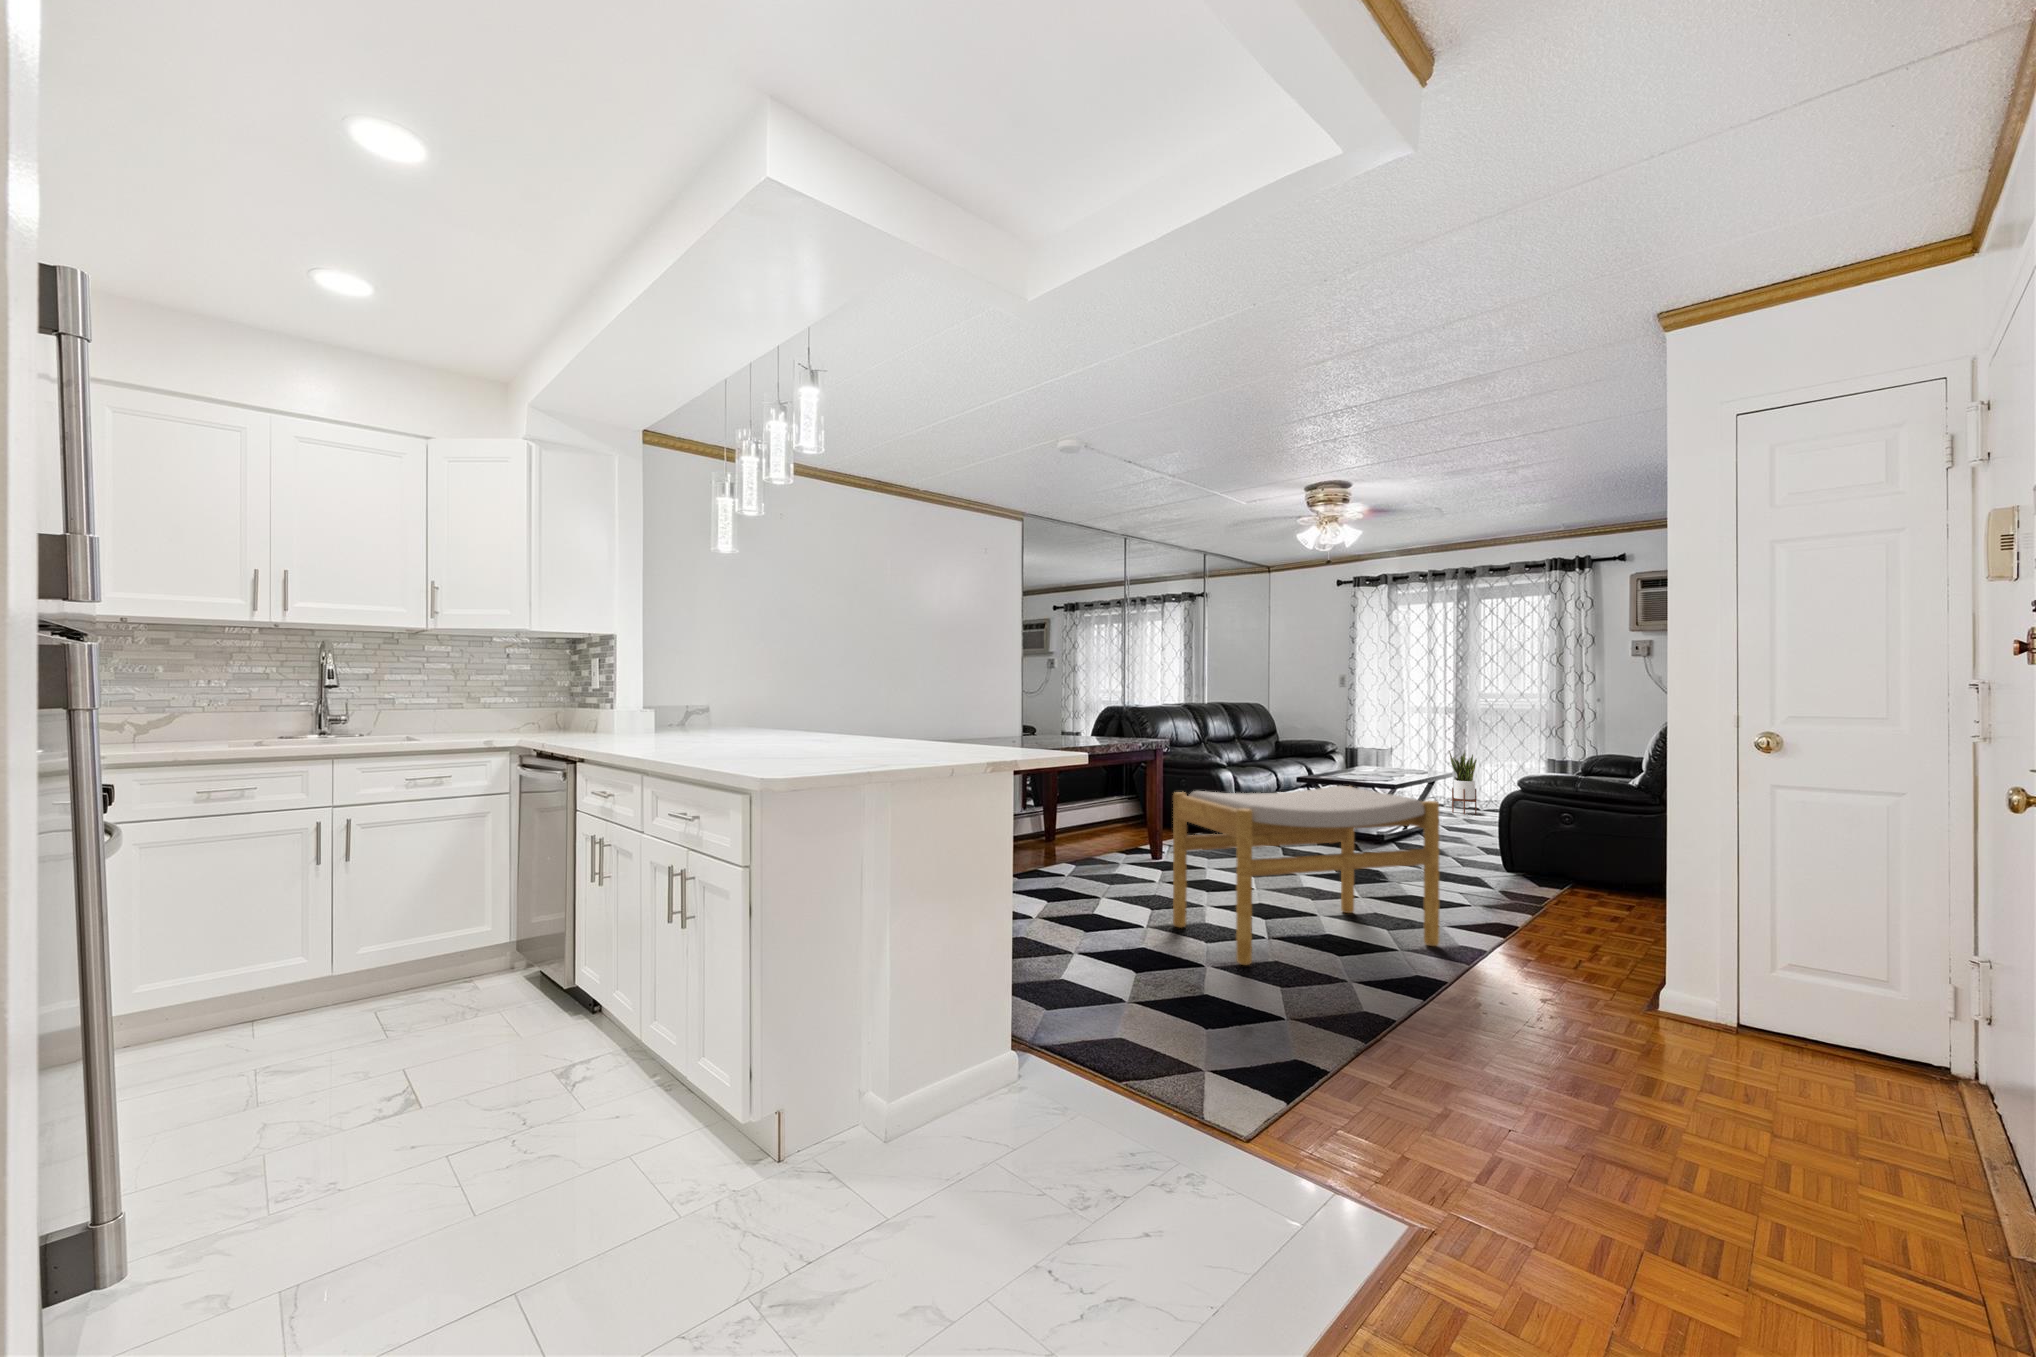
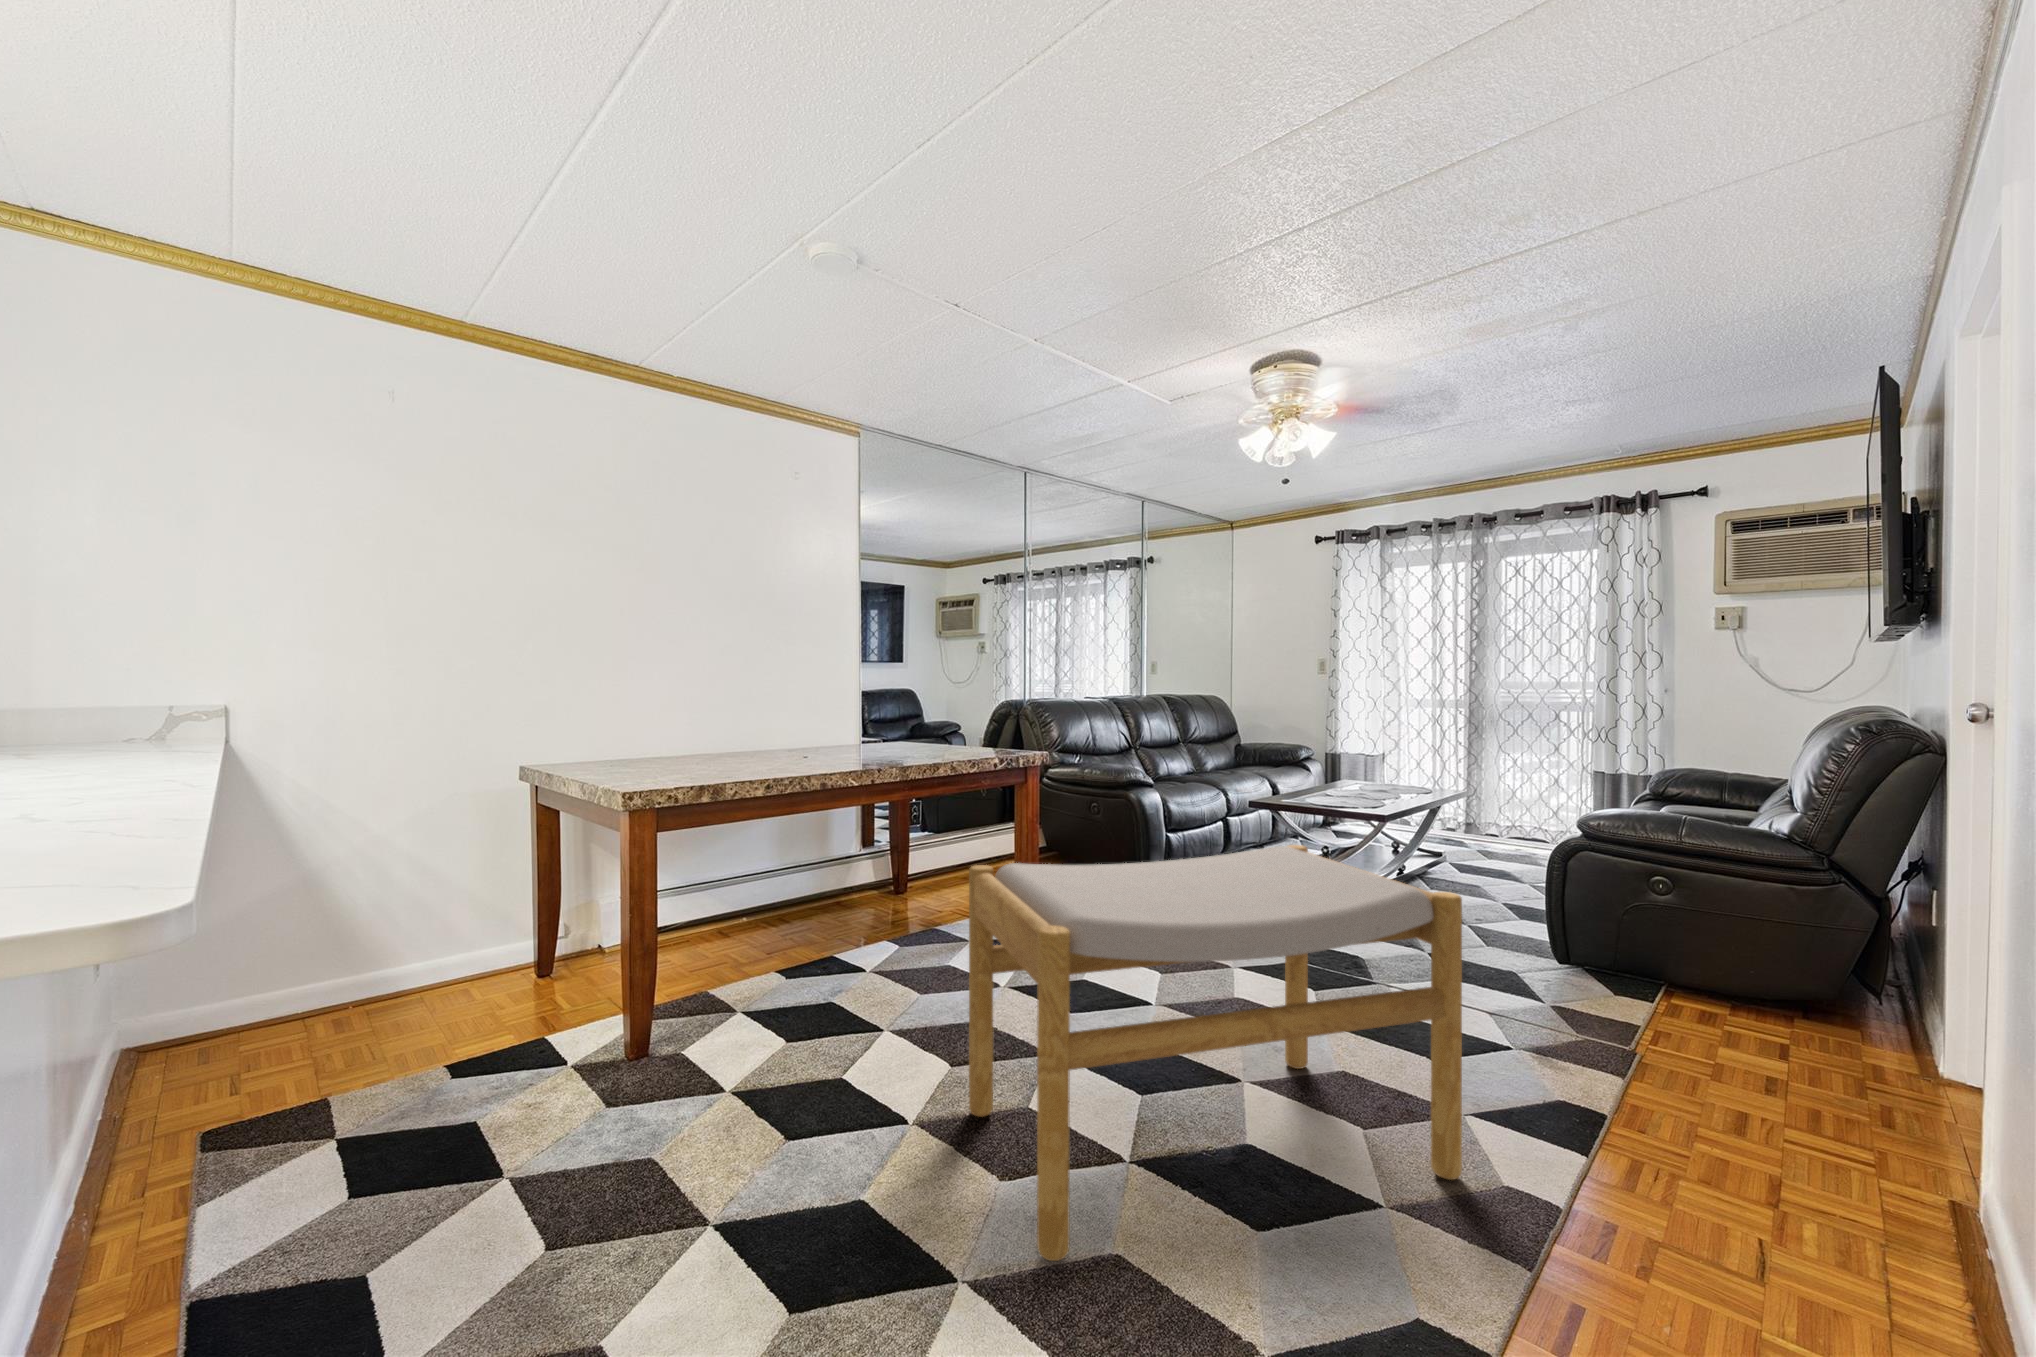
potted plant: present [1449,750,1477,815] -> none [1460,757,1497,843]

